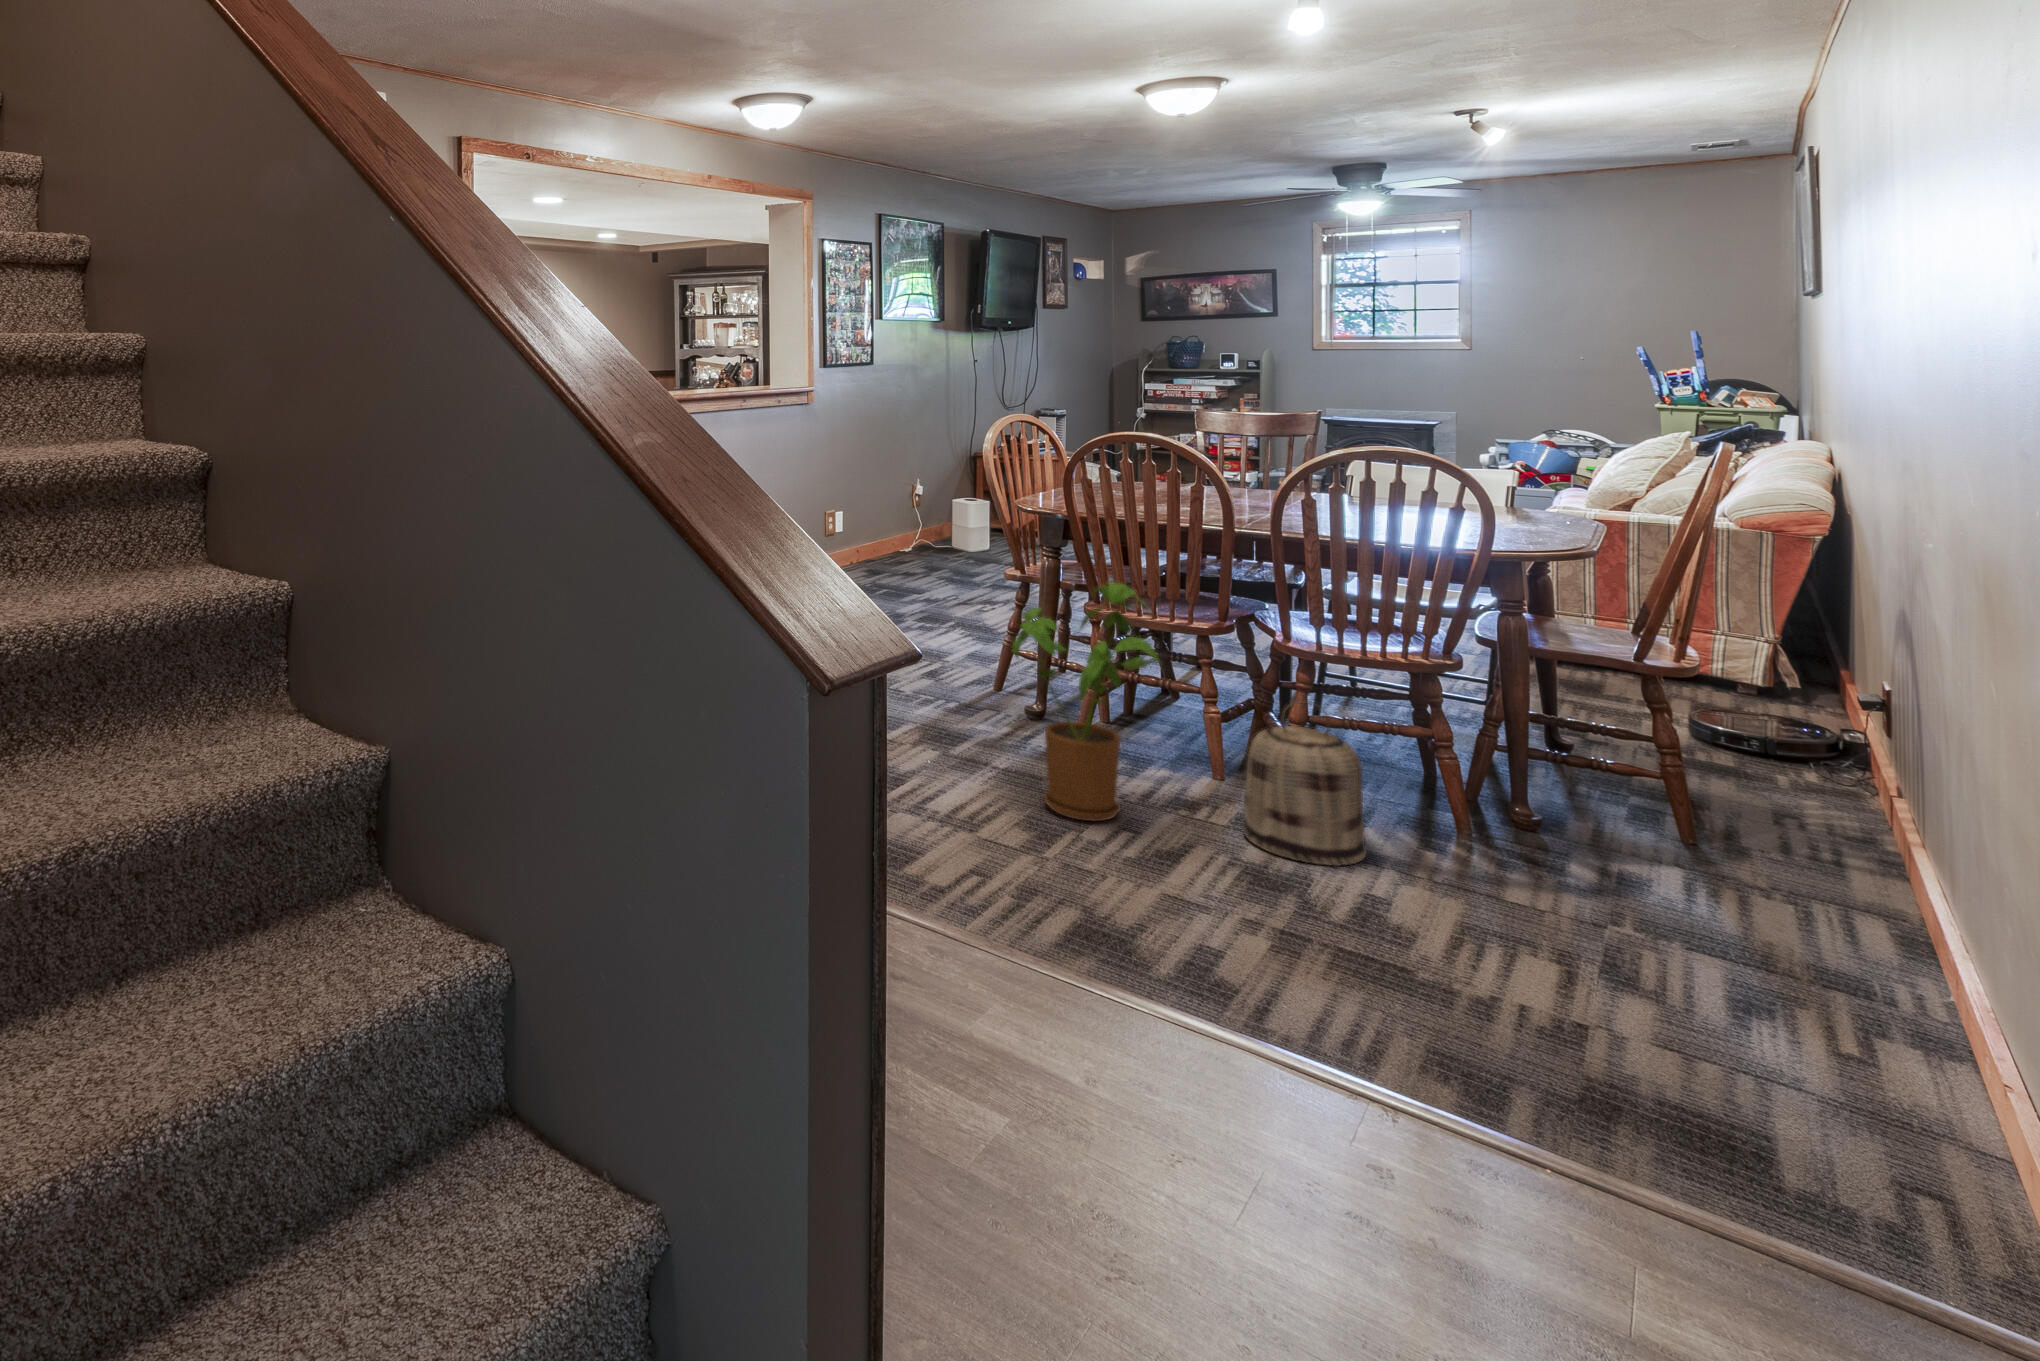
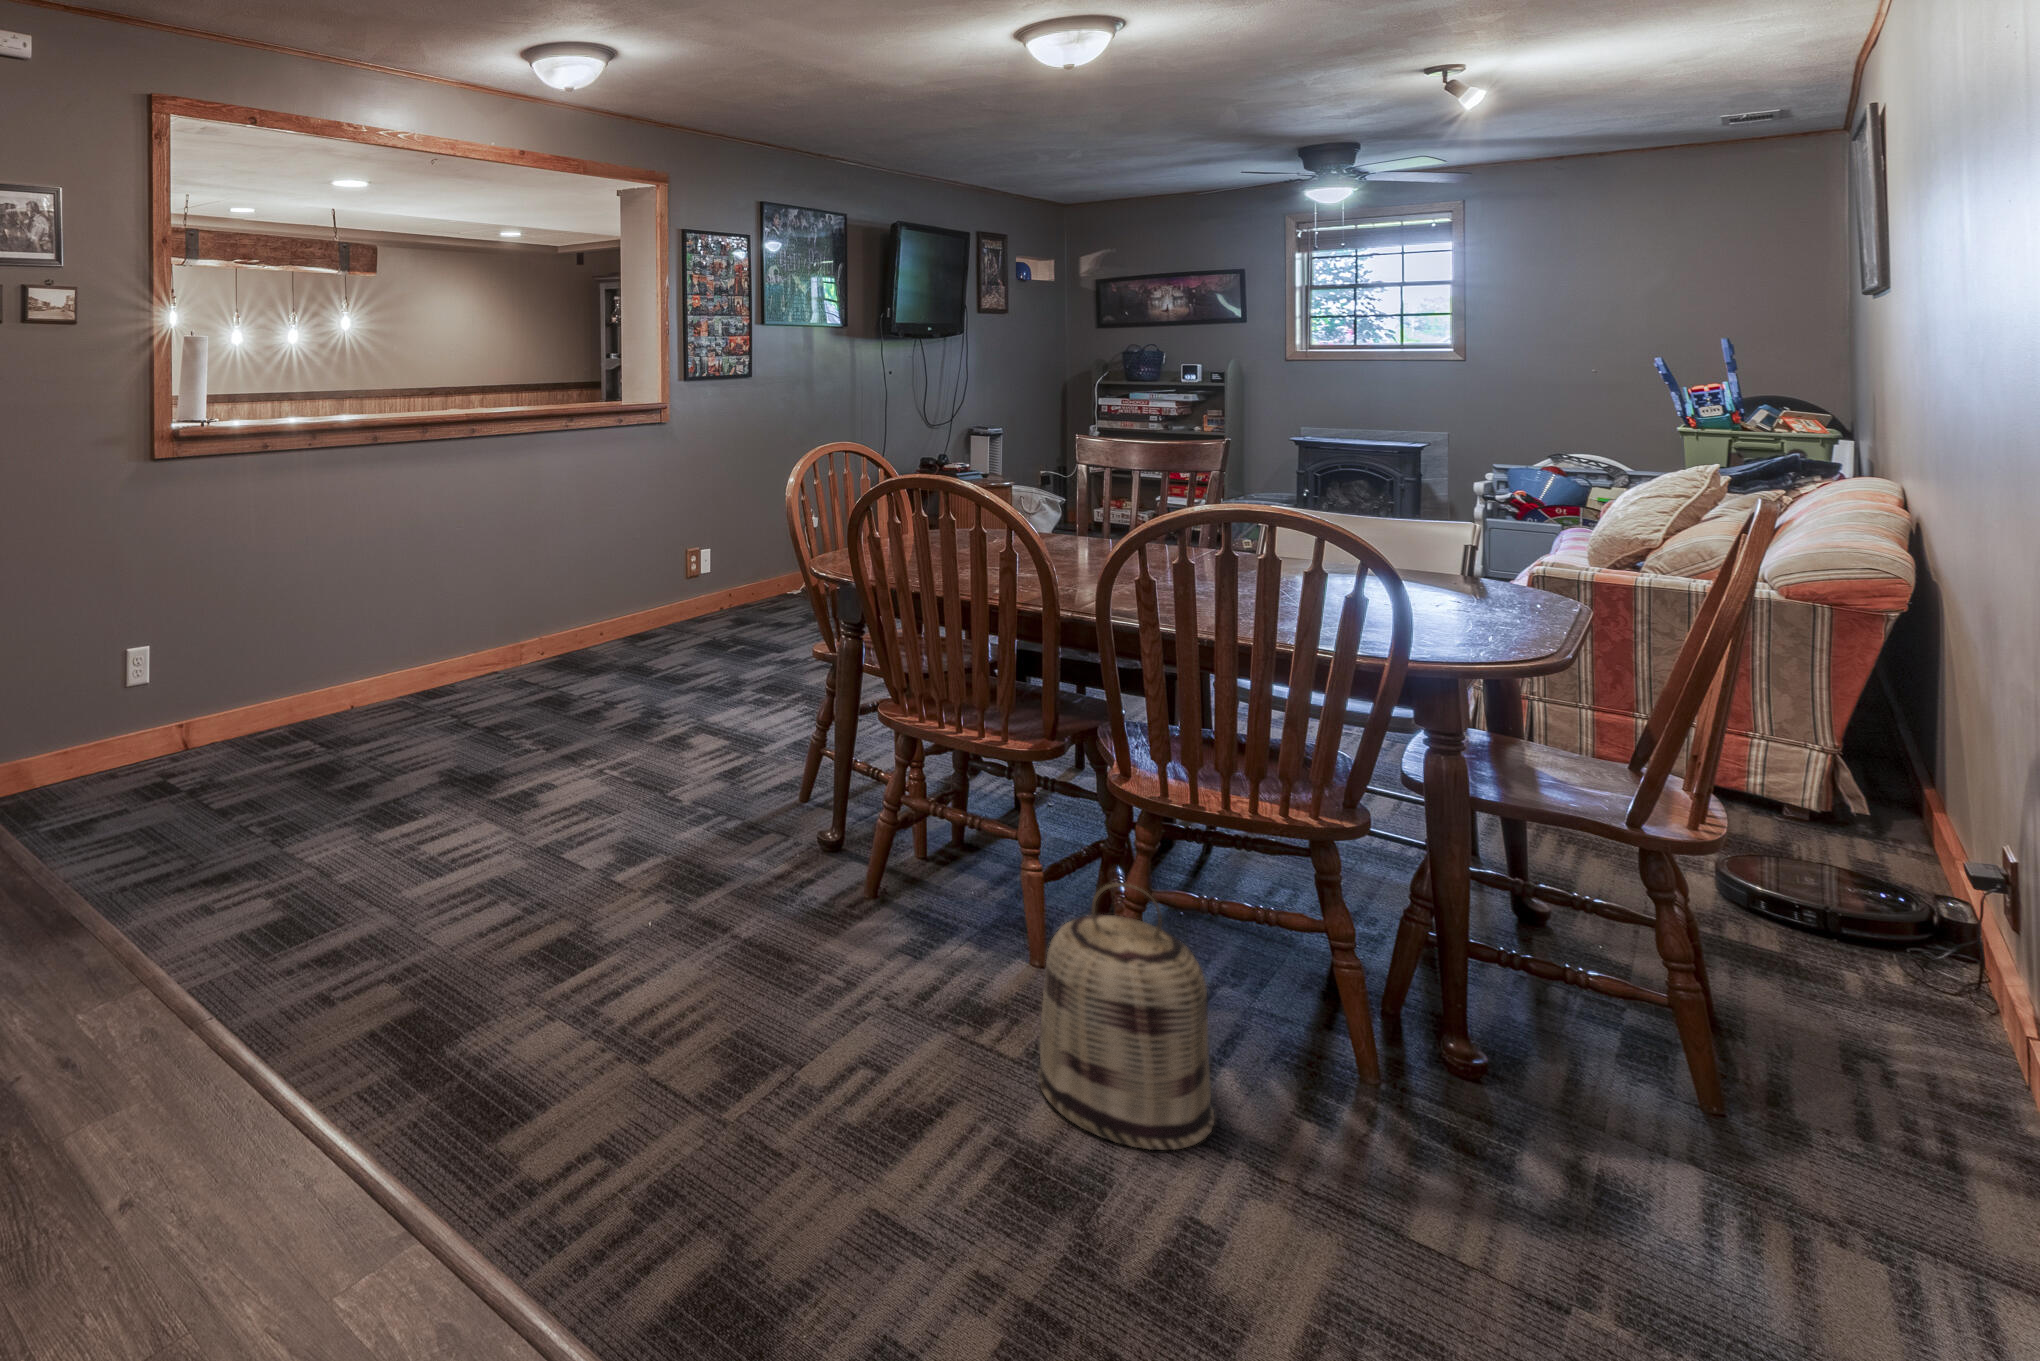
house plant: present [1013,582,1160,821] -> none [731,688,921,1048]

